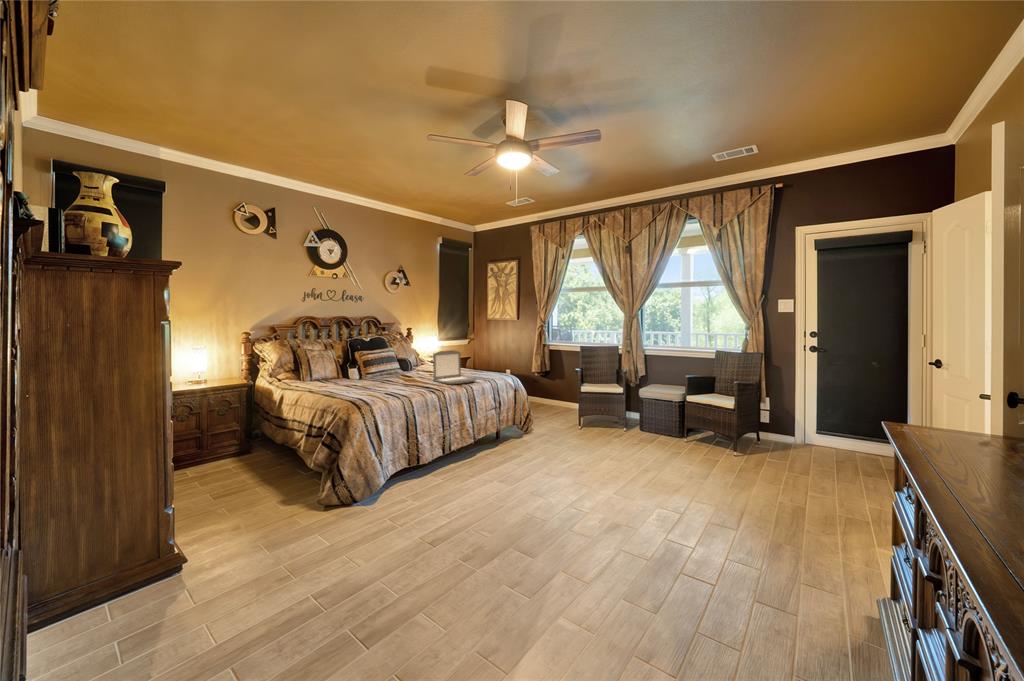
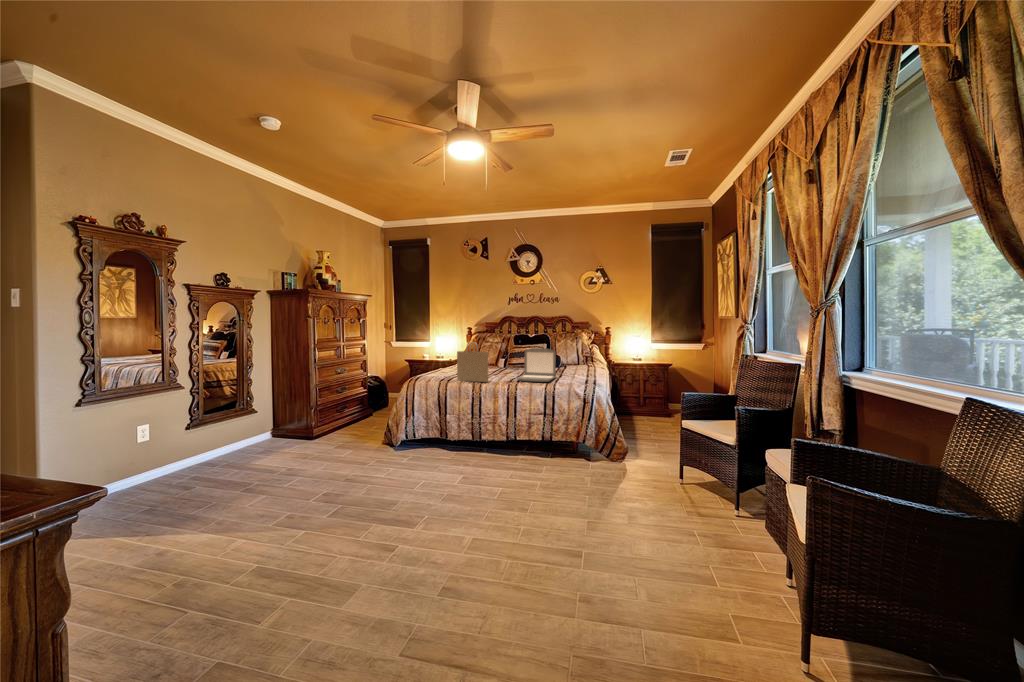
tote bag: none [400,347,438,394] -> present [457,343,488,382]

